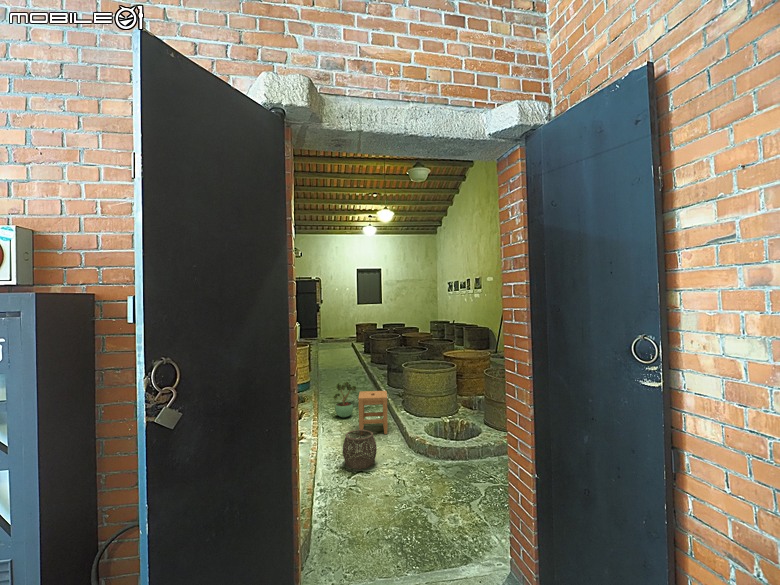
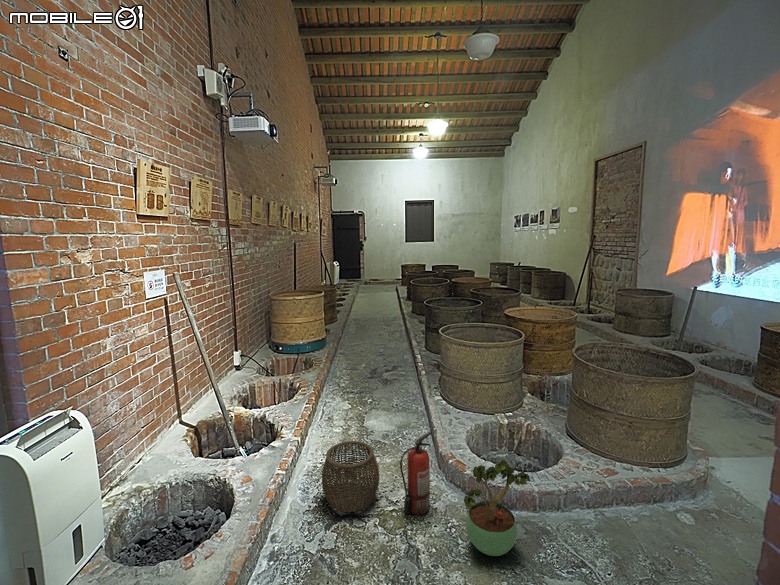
potted plant: present [333,382,356,417] -> present [464,460,530,556]
stool: present [358,391,388,434] -> none [366,365,413,434]
fire extinguisher: none [391,417,407,467] -> present [400,432,432,515]

